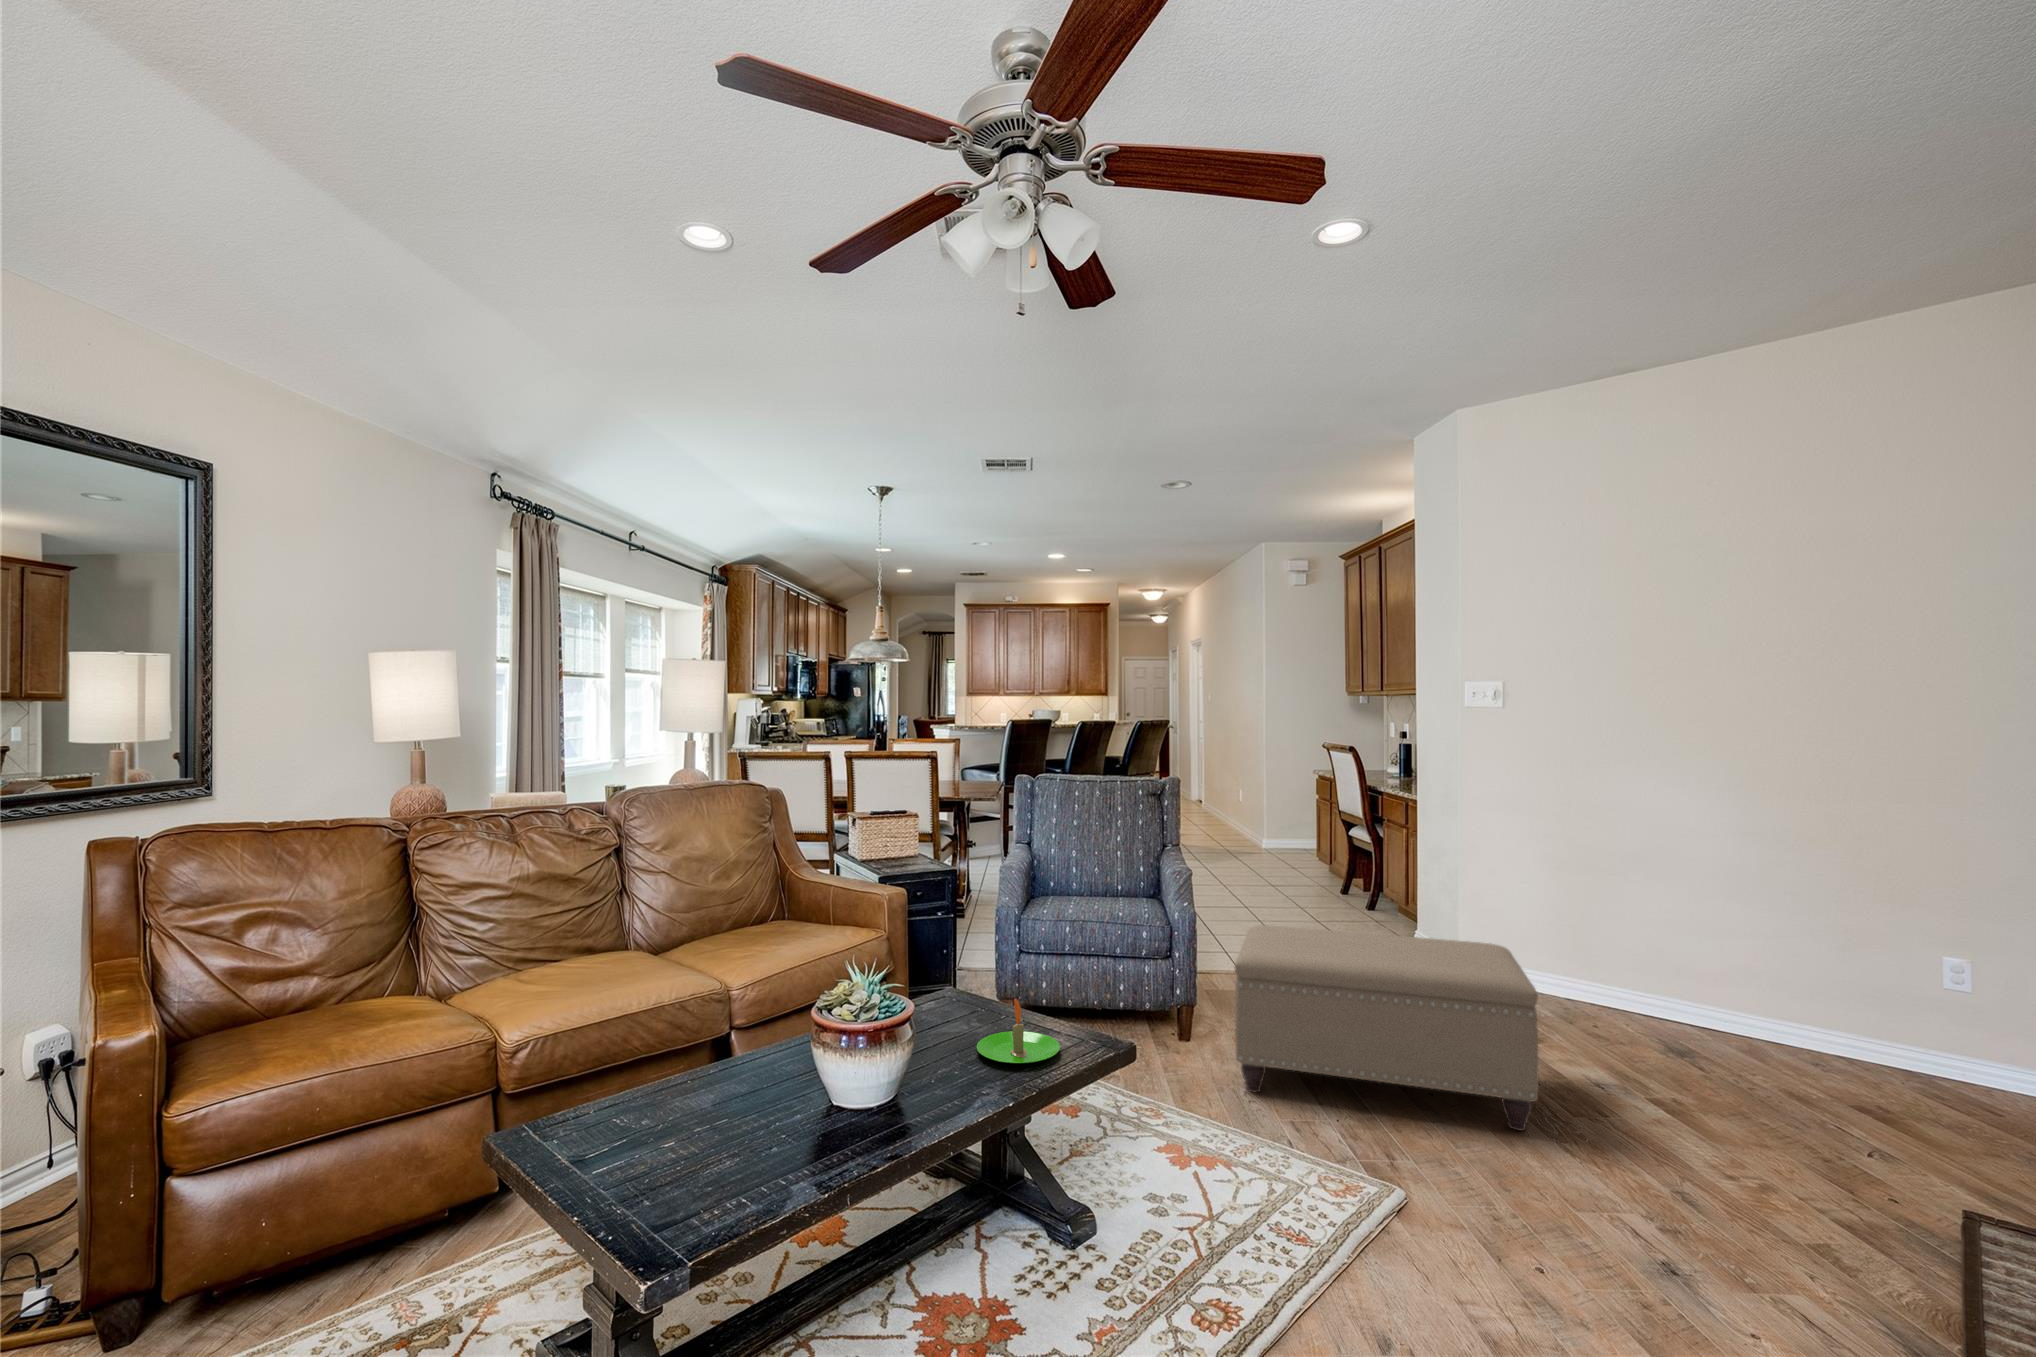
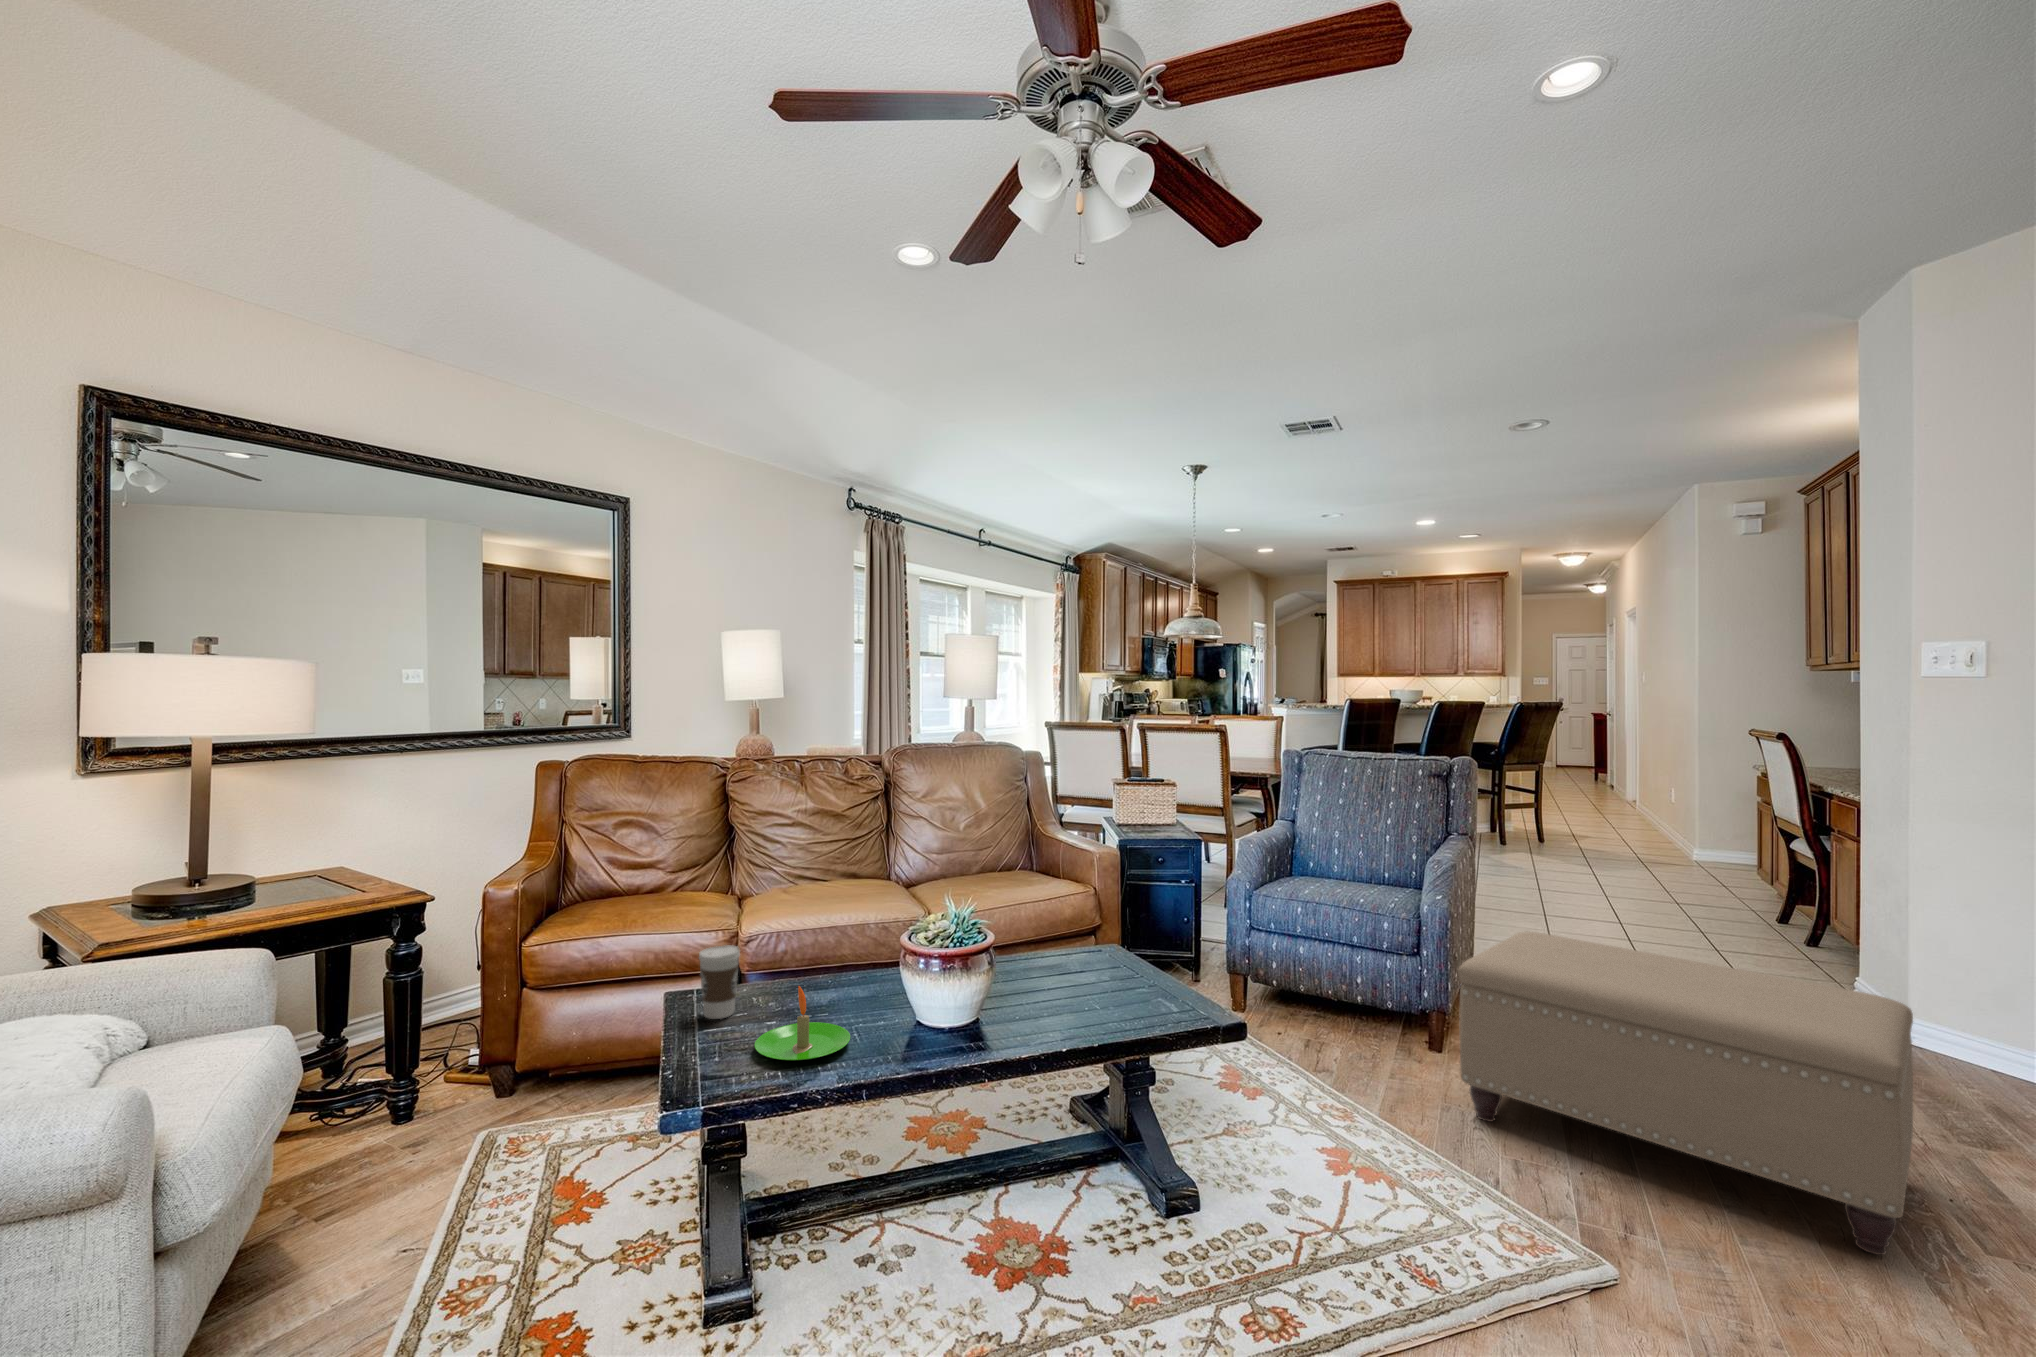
candle: present [977,998,1060,1063] -> present [754,986,851,1060]
coffee cup: none [552,1062,607,1160] -> present [699,945,740,1019]

